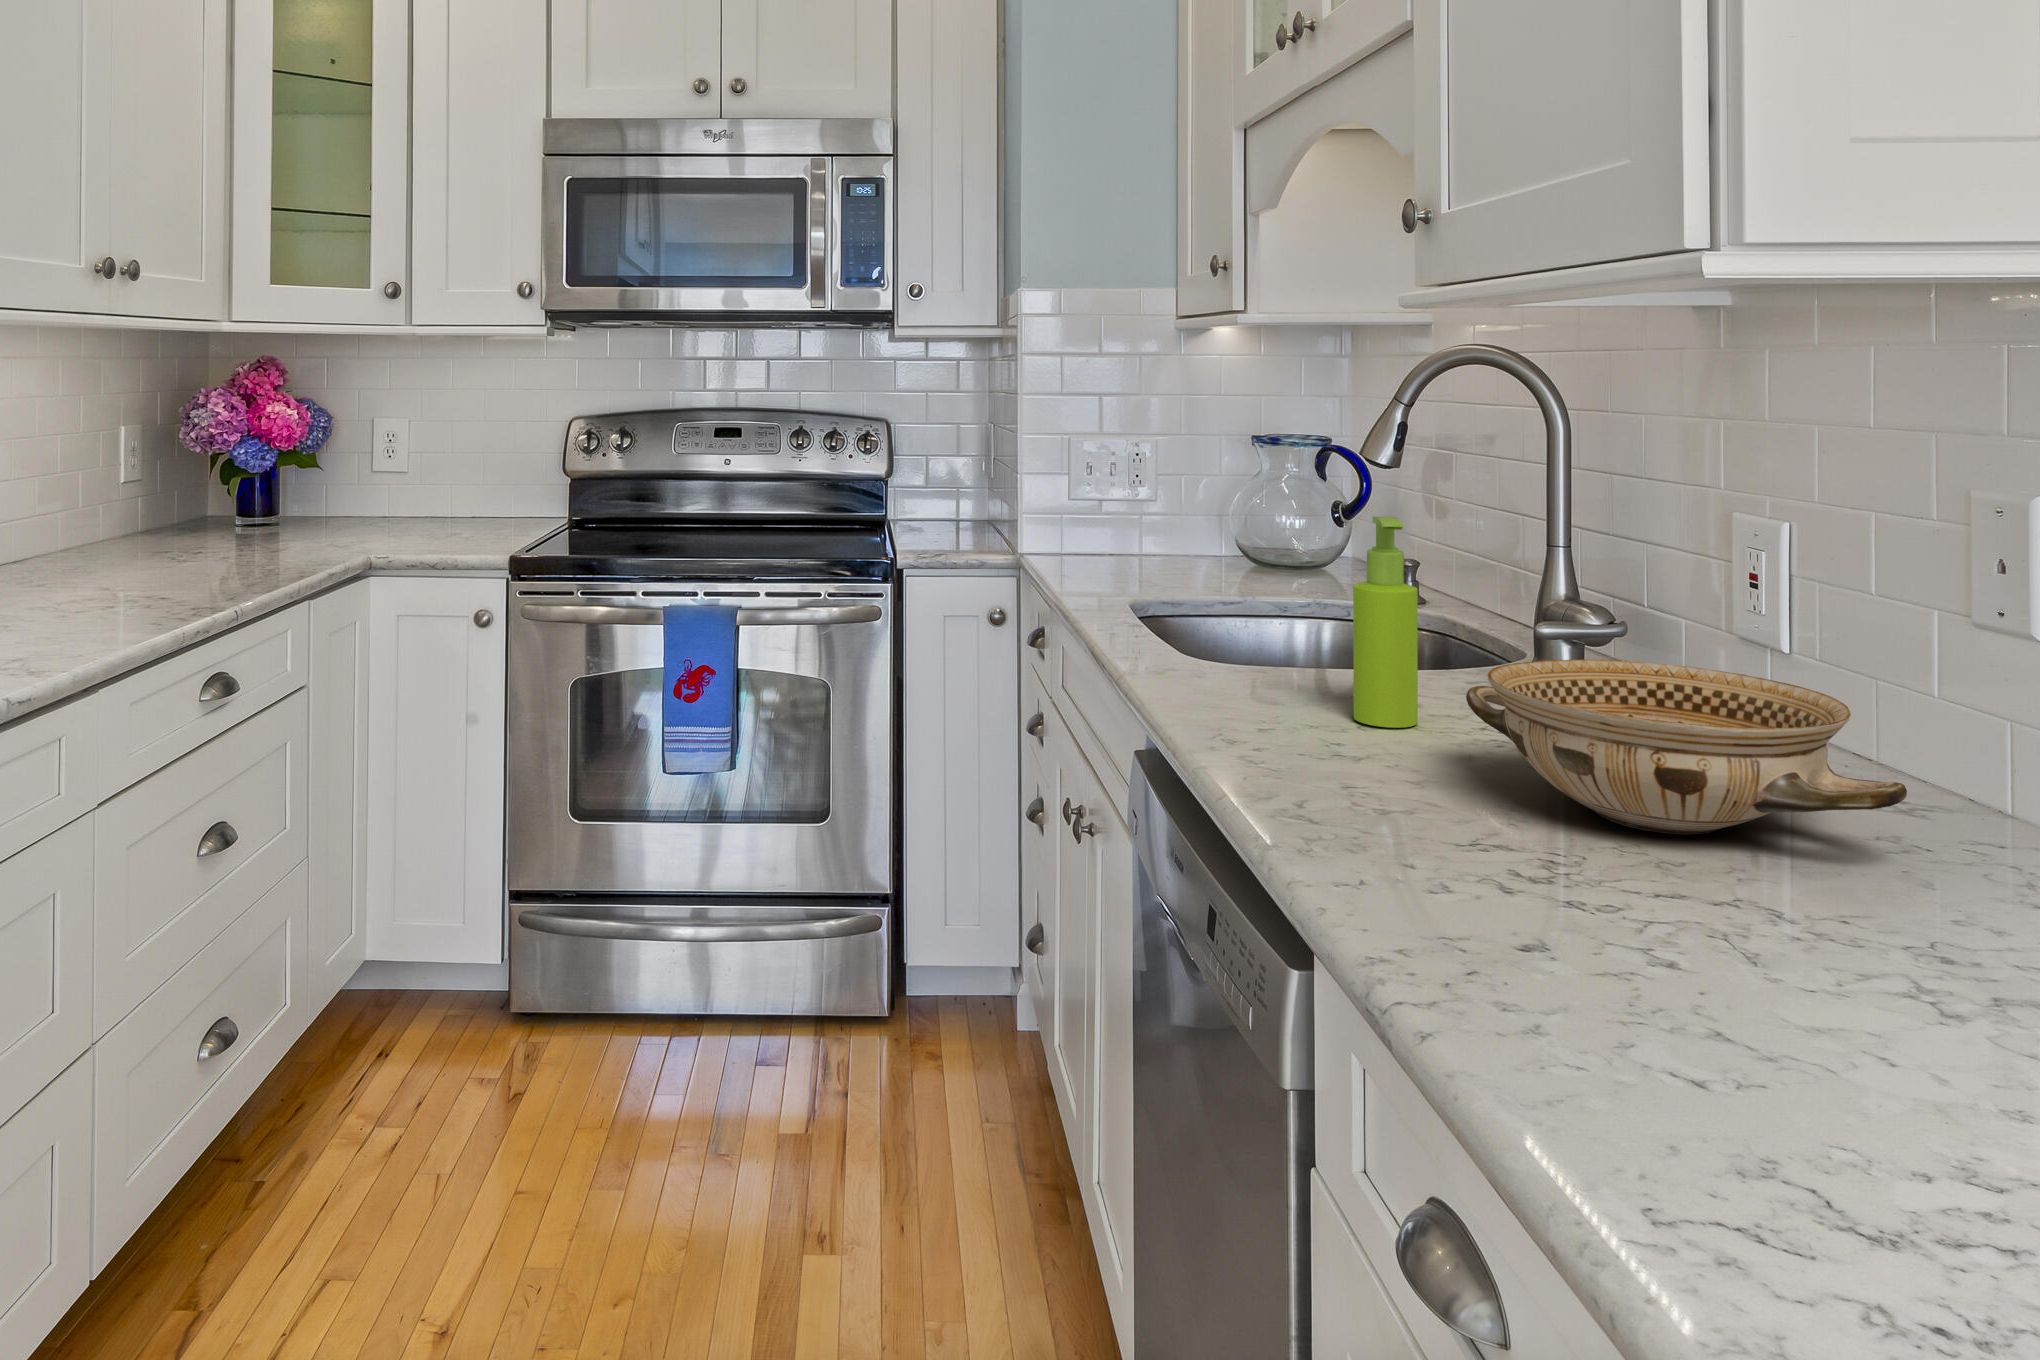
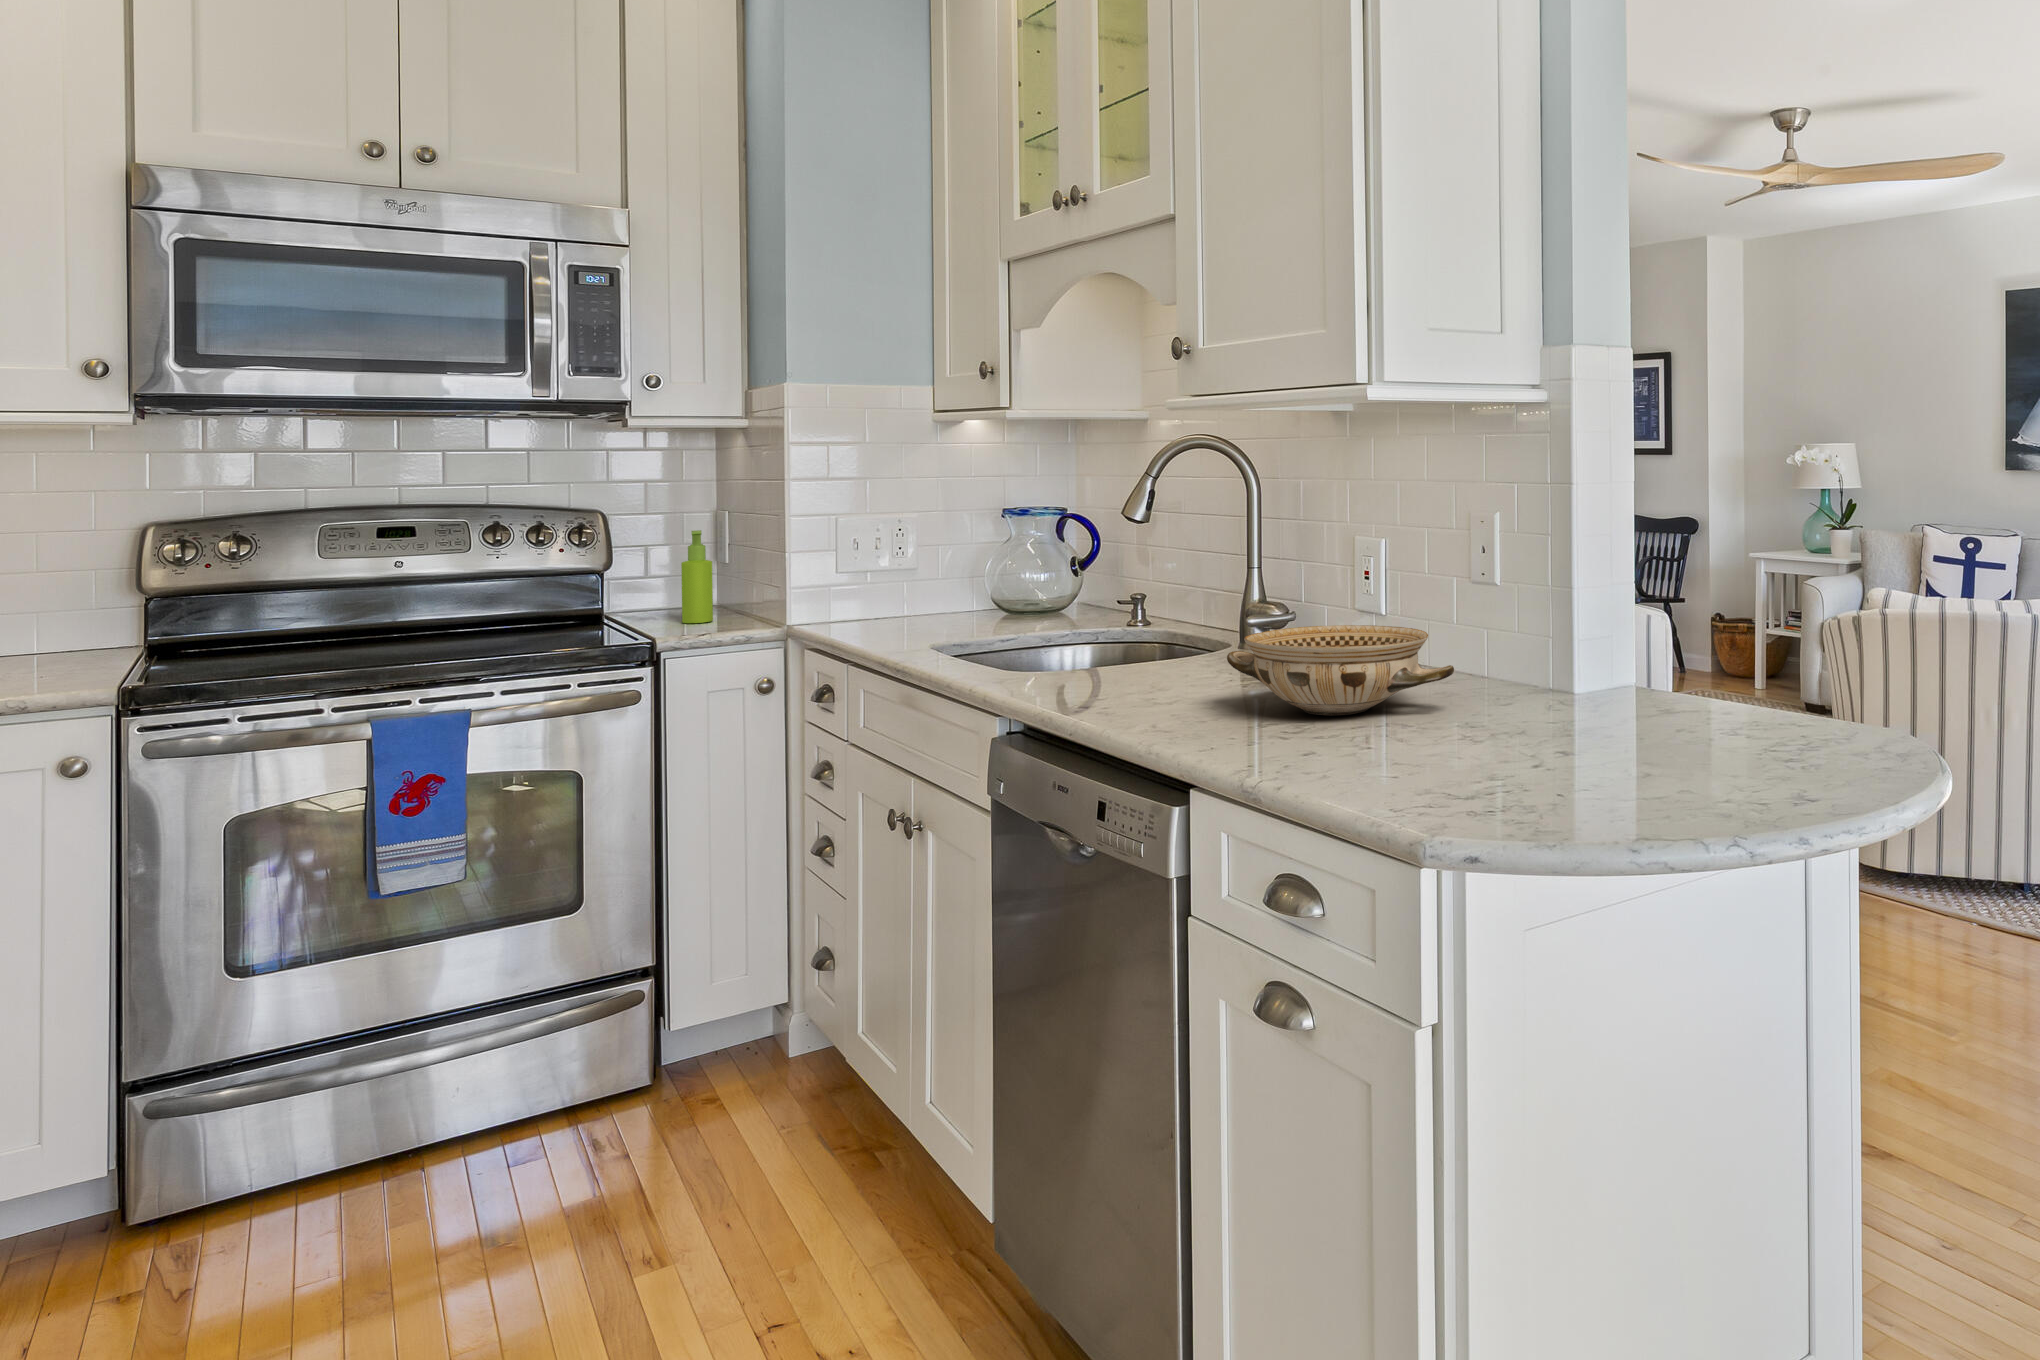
soap dispenser: present [1353,517,1418,728] -> present [681,530,713,623]

